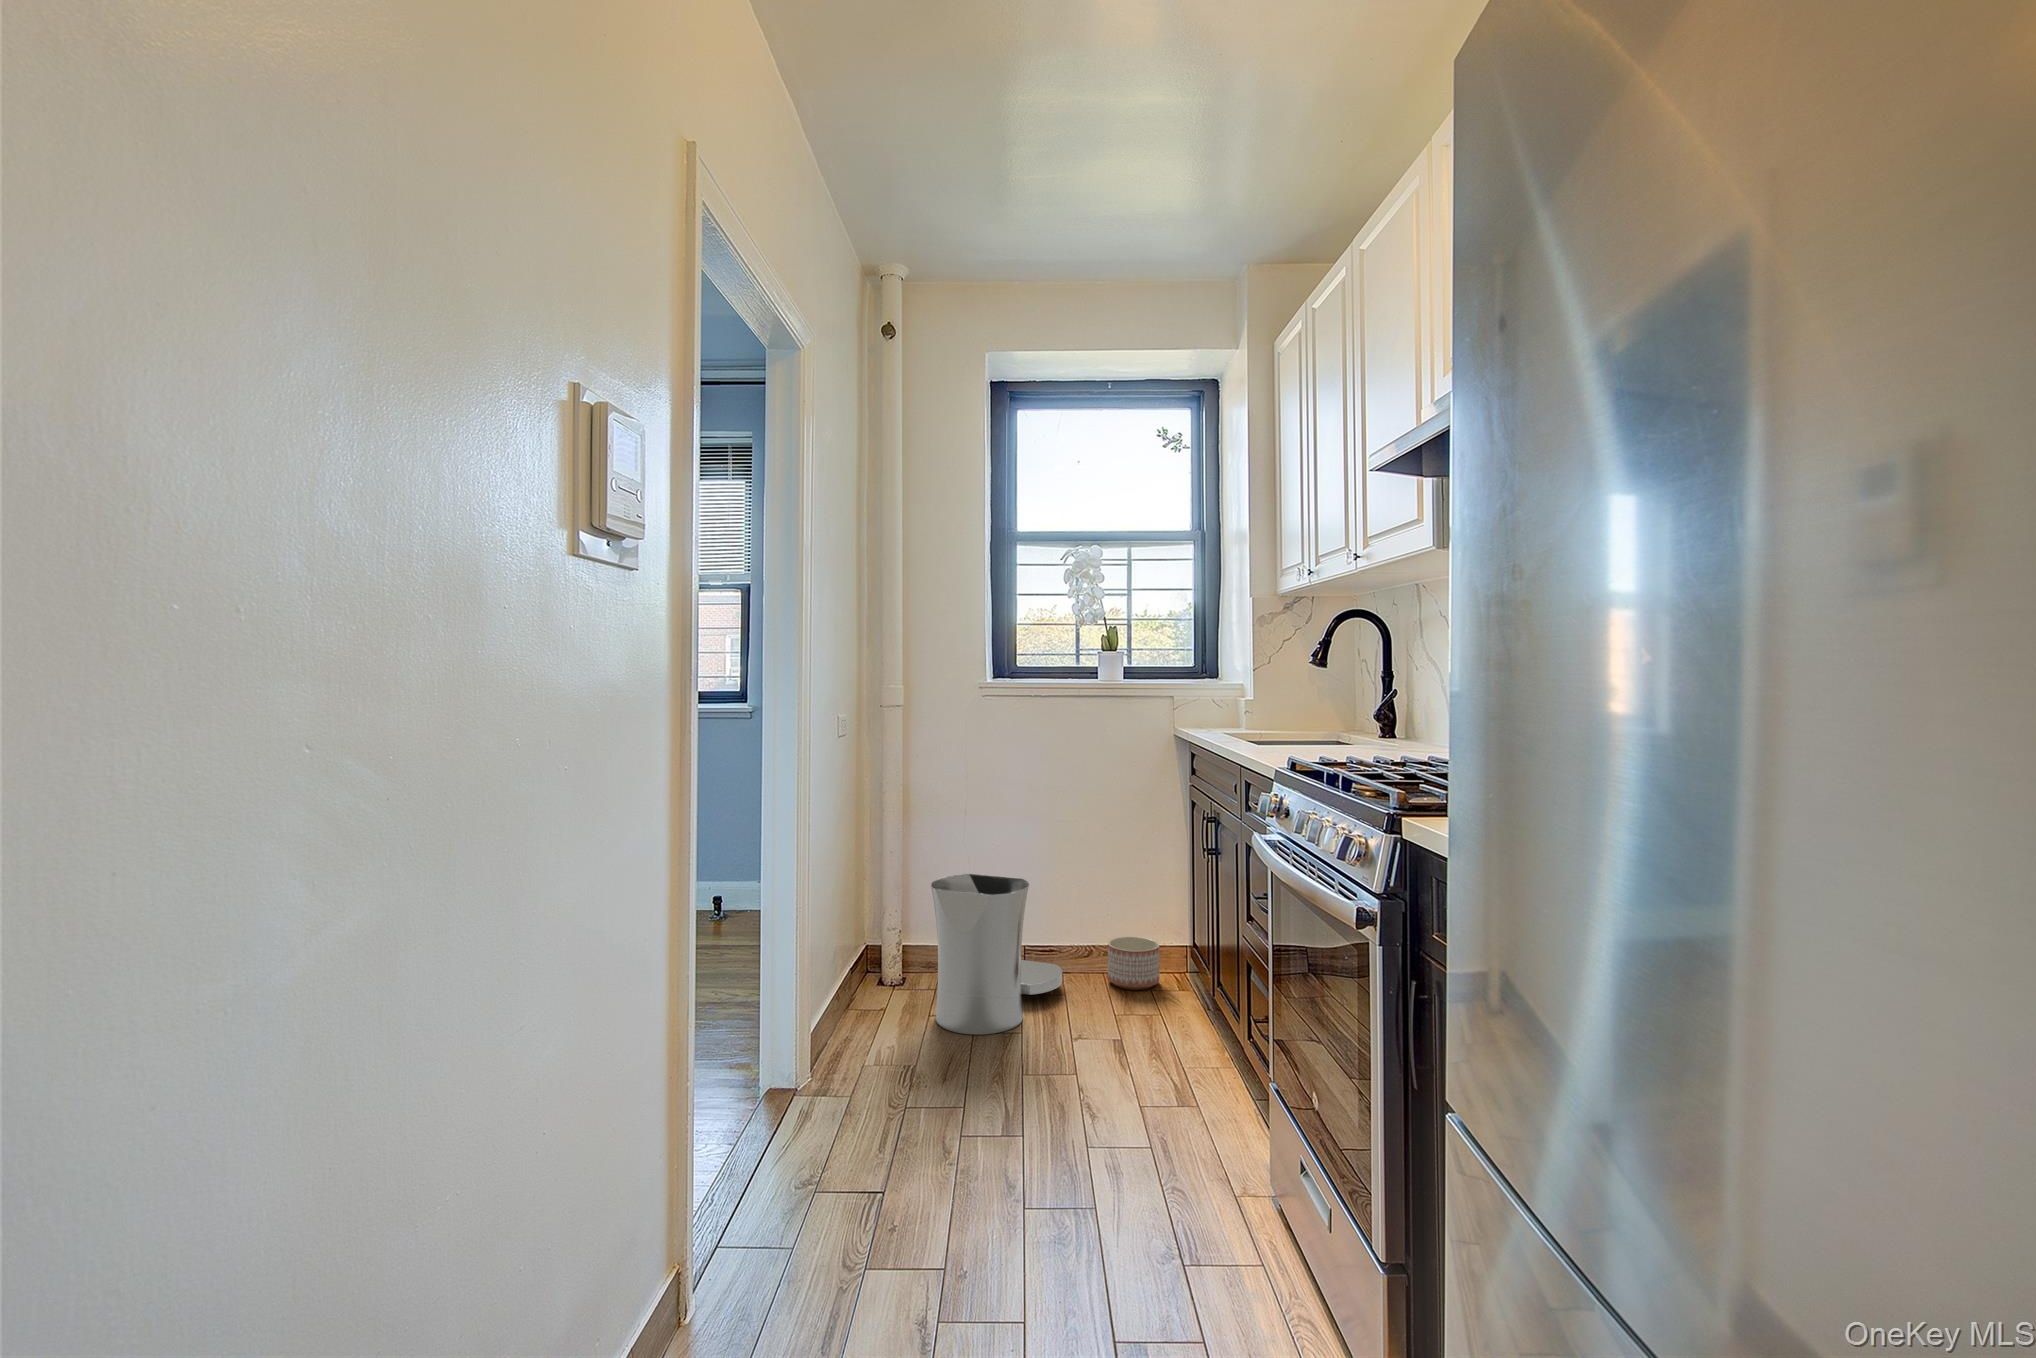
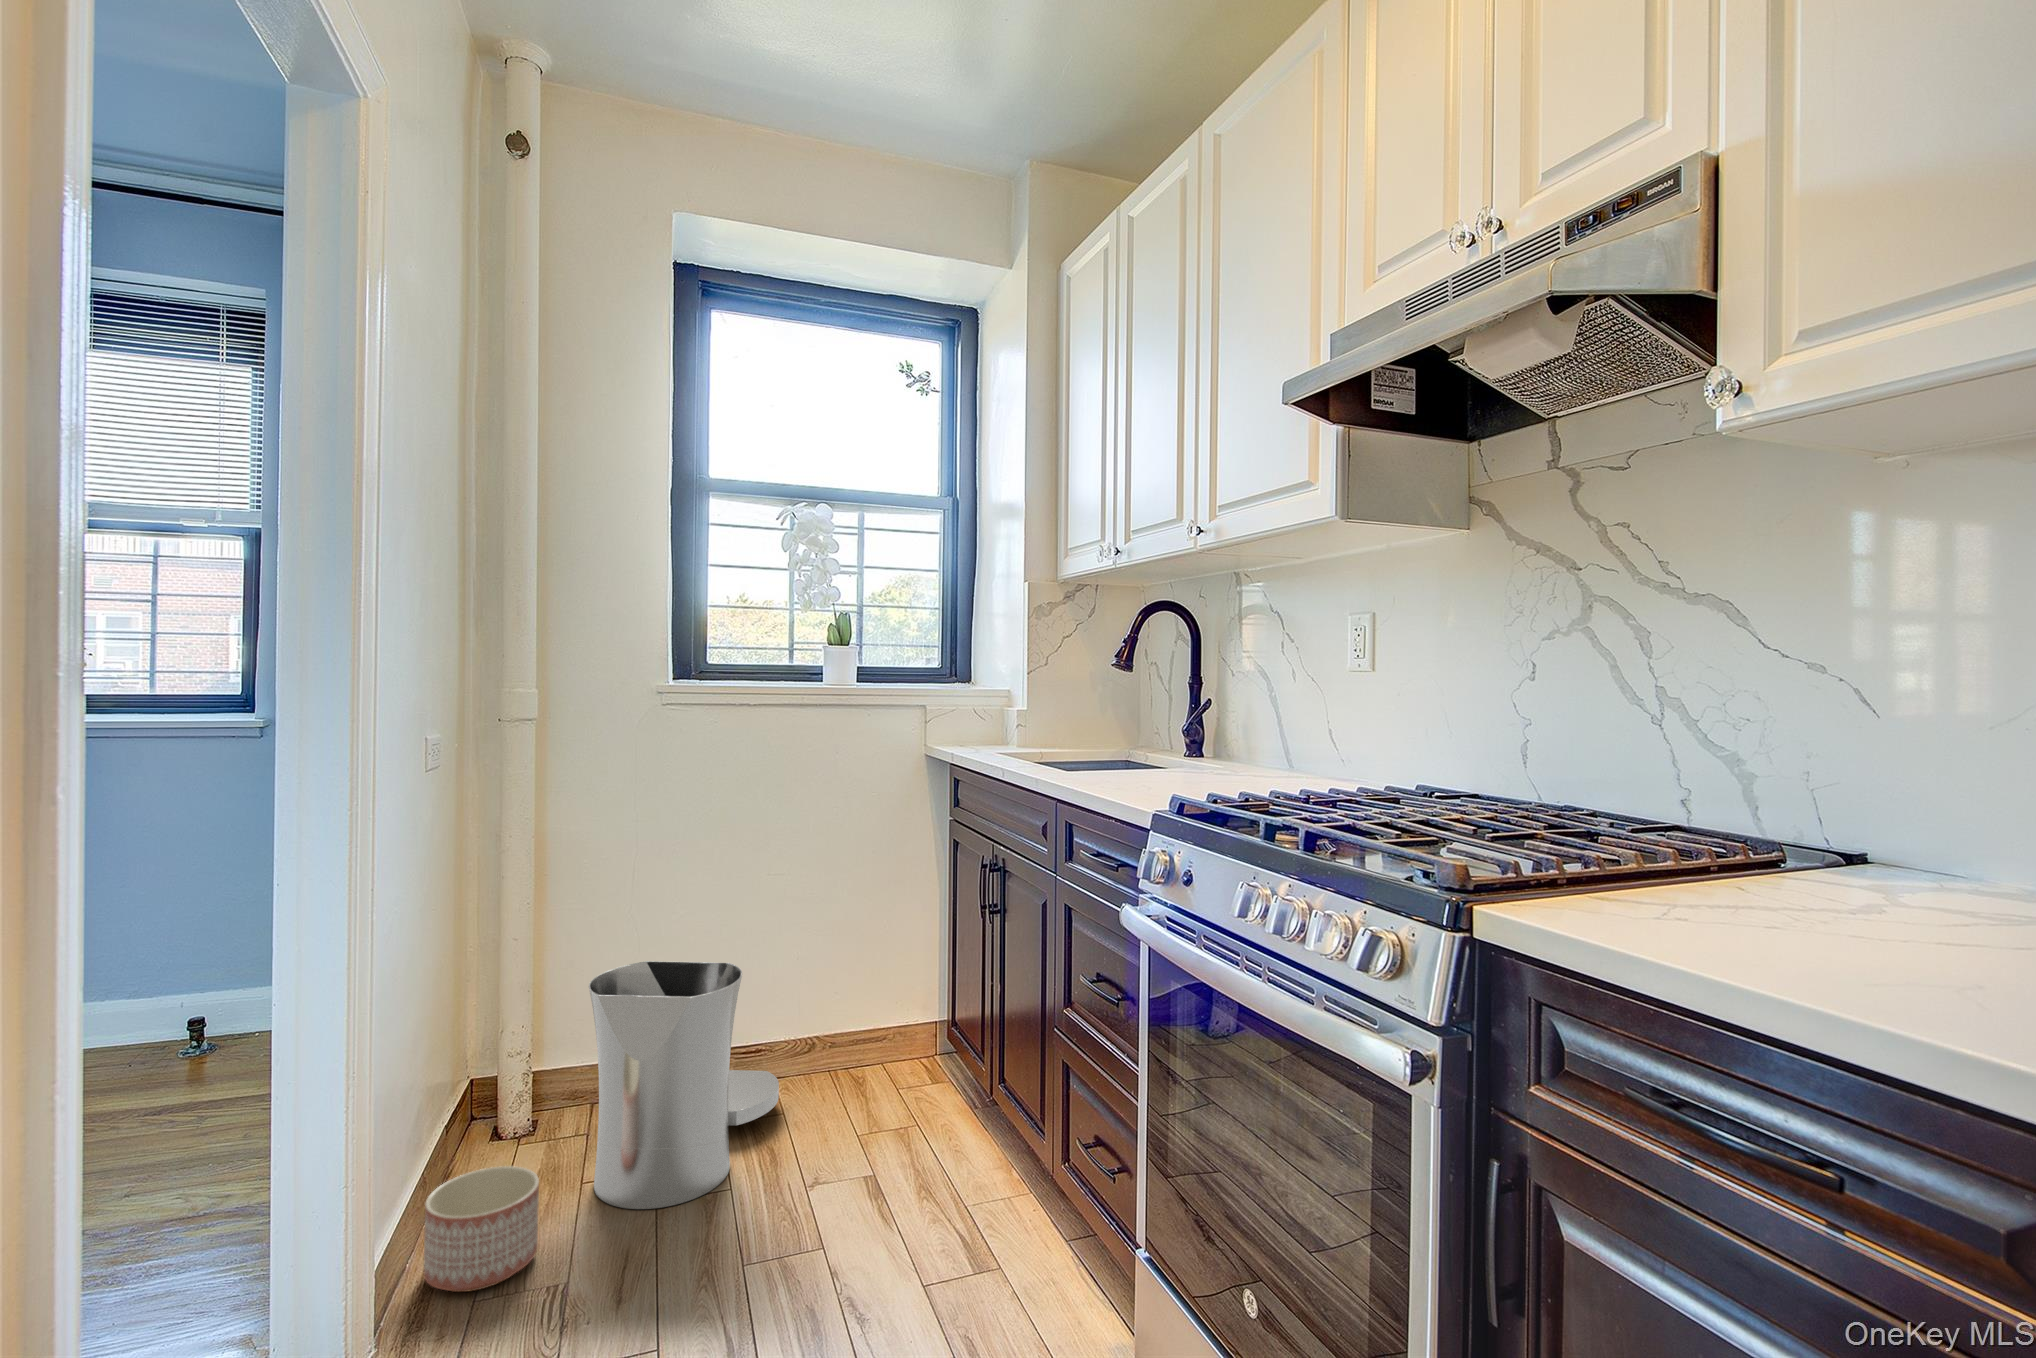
planter: present [1108,937,1159,990] -> present [424,1166,539,1292]

